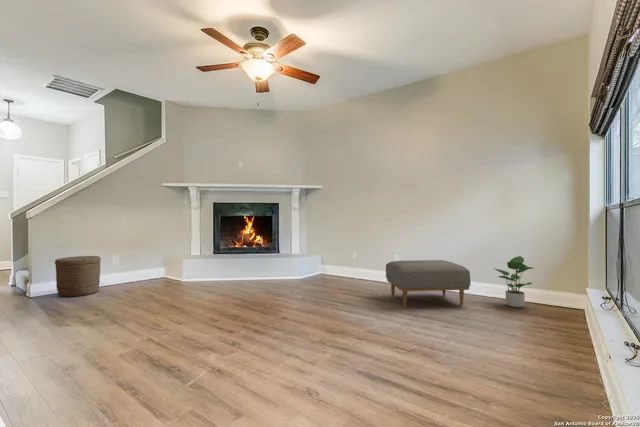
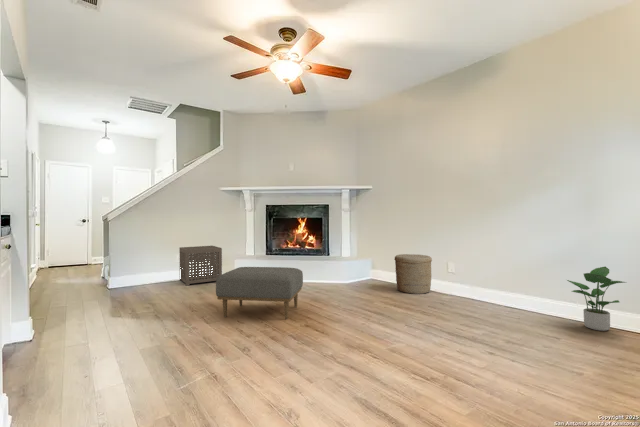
side table: none [115,245,167,290] -> present [179,246,222,286]
woven basket: present [55,256,101,297] -> present [394,254,432,294]
ottoman: present [386,260,471,307] -> present [216,267,303,319]

